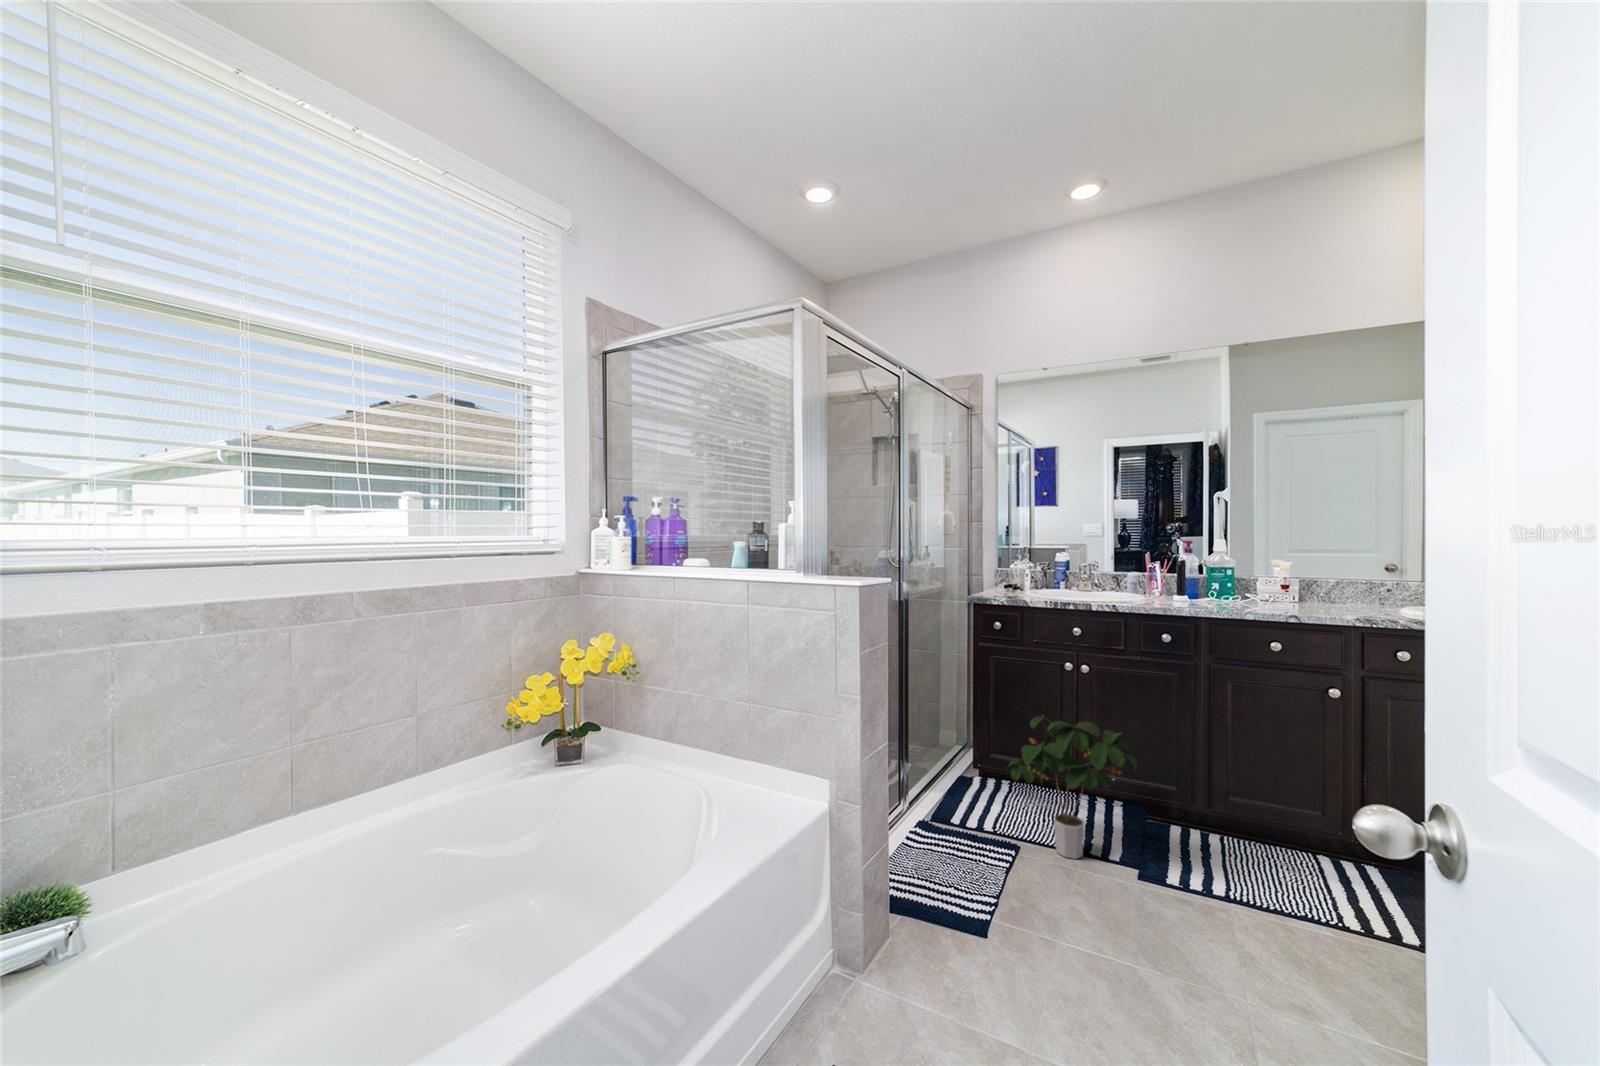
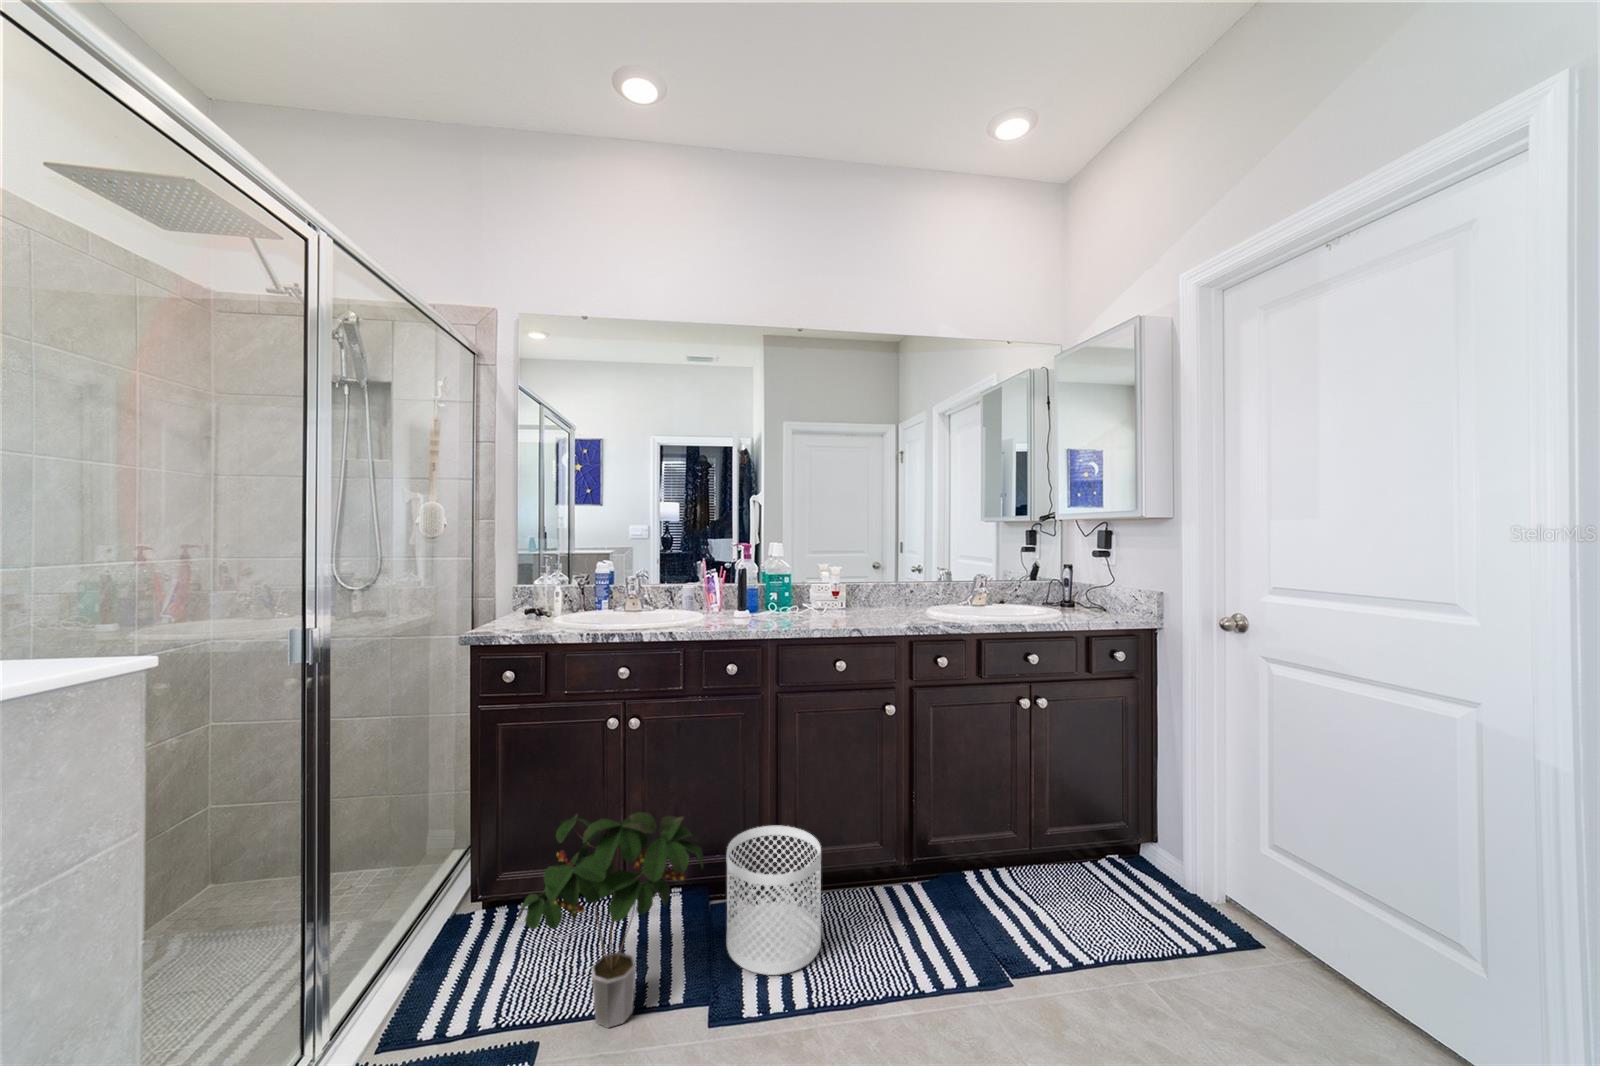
waste basket: none [1160,768,1251,879] -> present [727,826,821,975]

